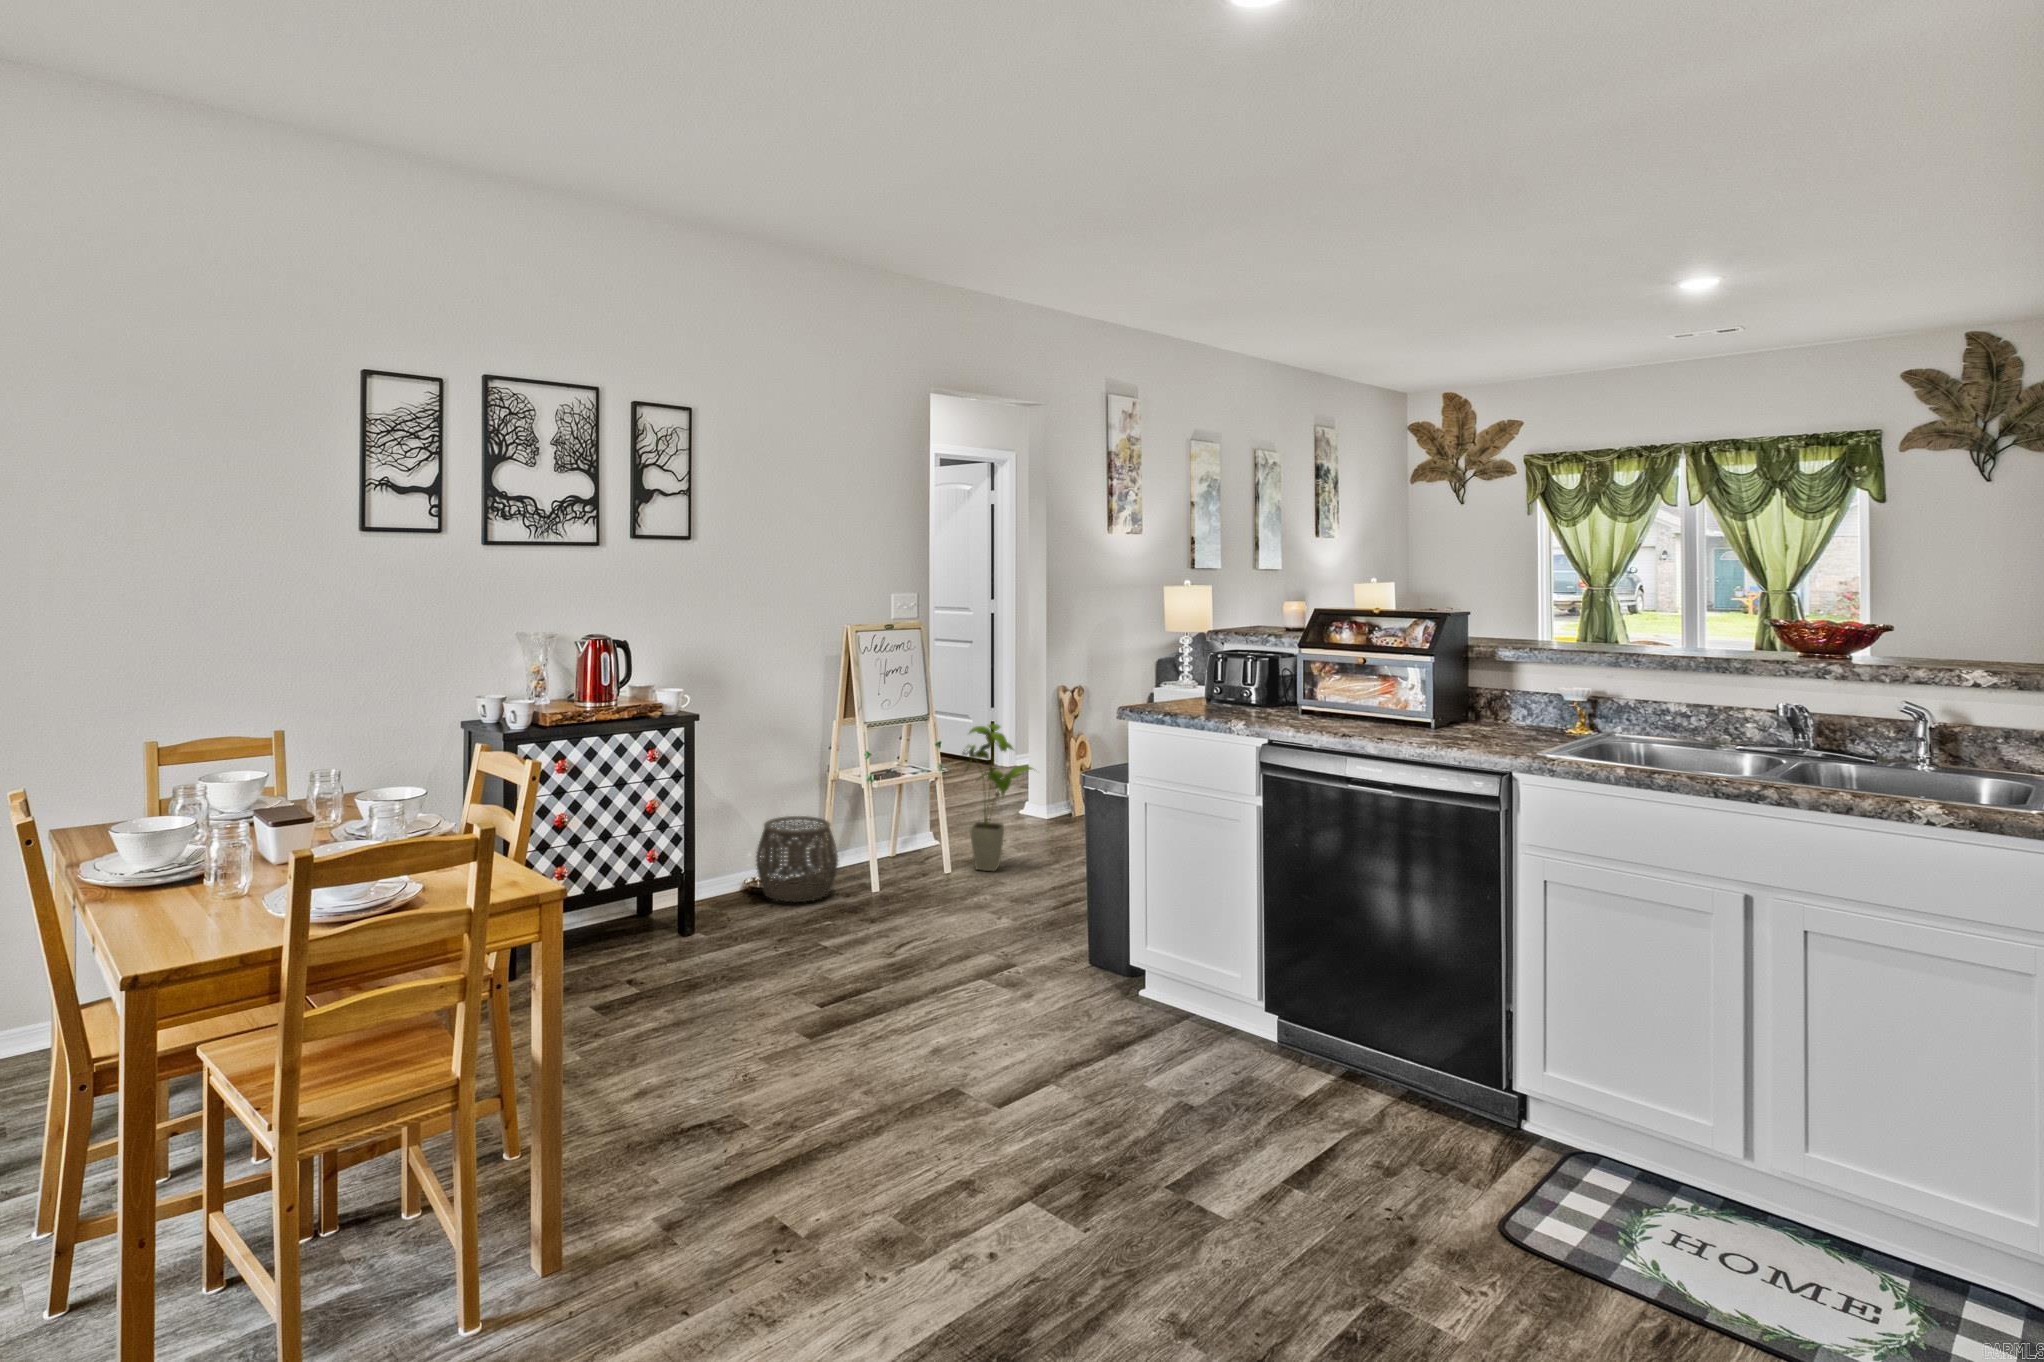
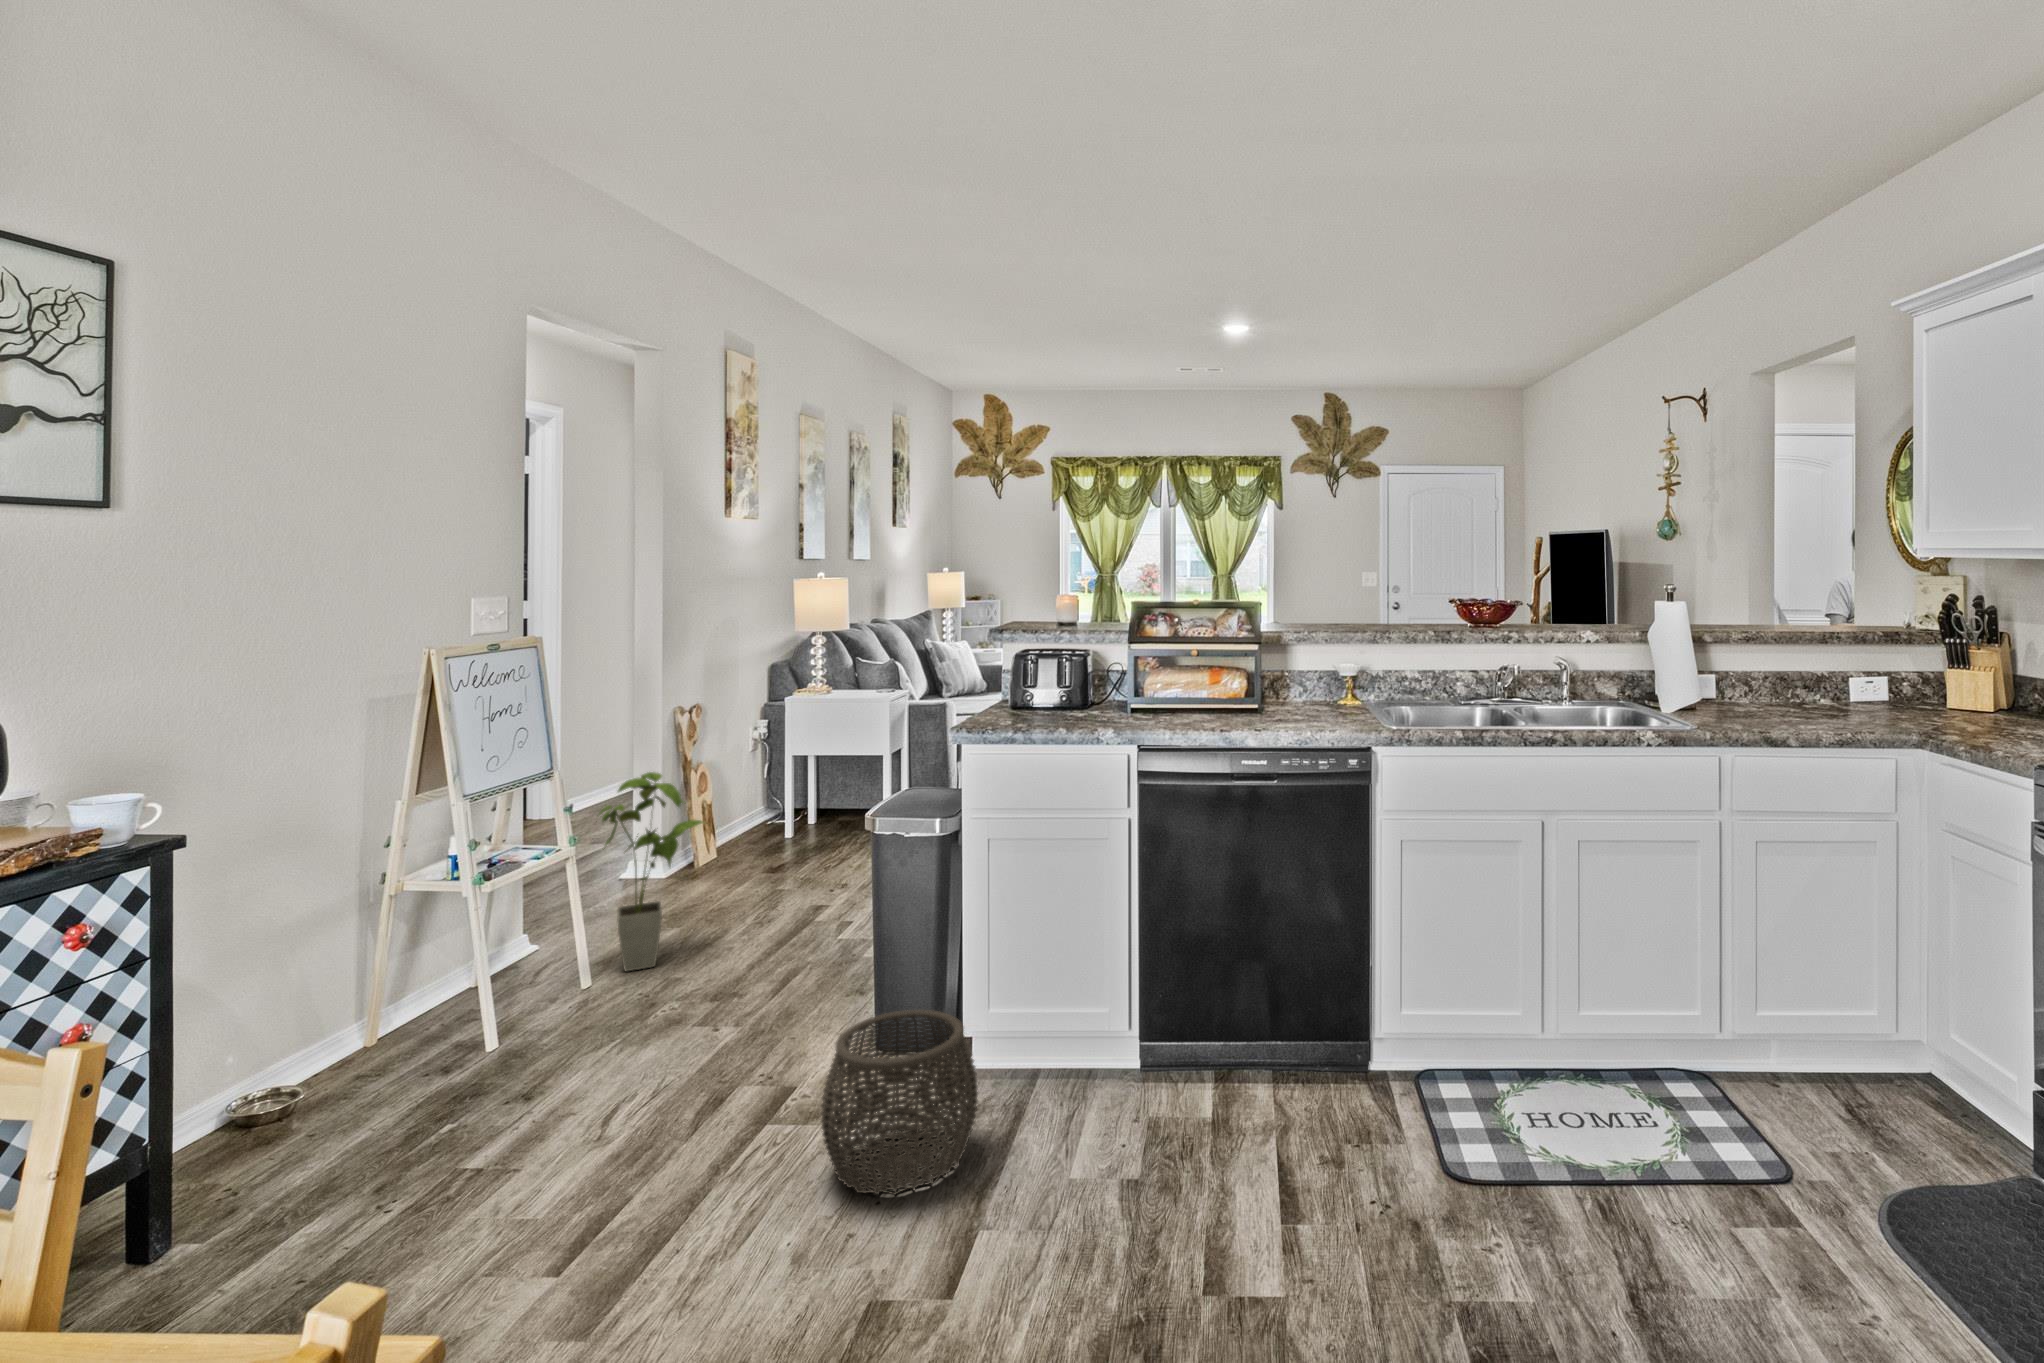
woven basket: present [756,816,838,902] -> present [821,1010,978,1195]

